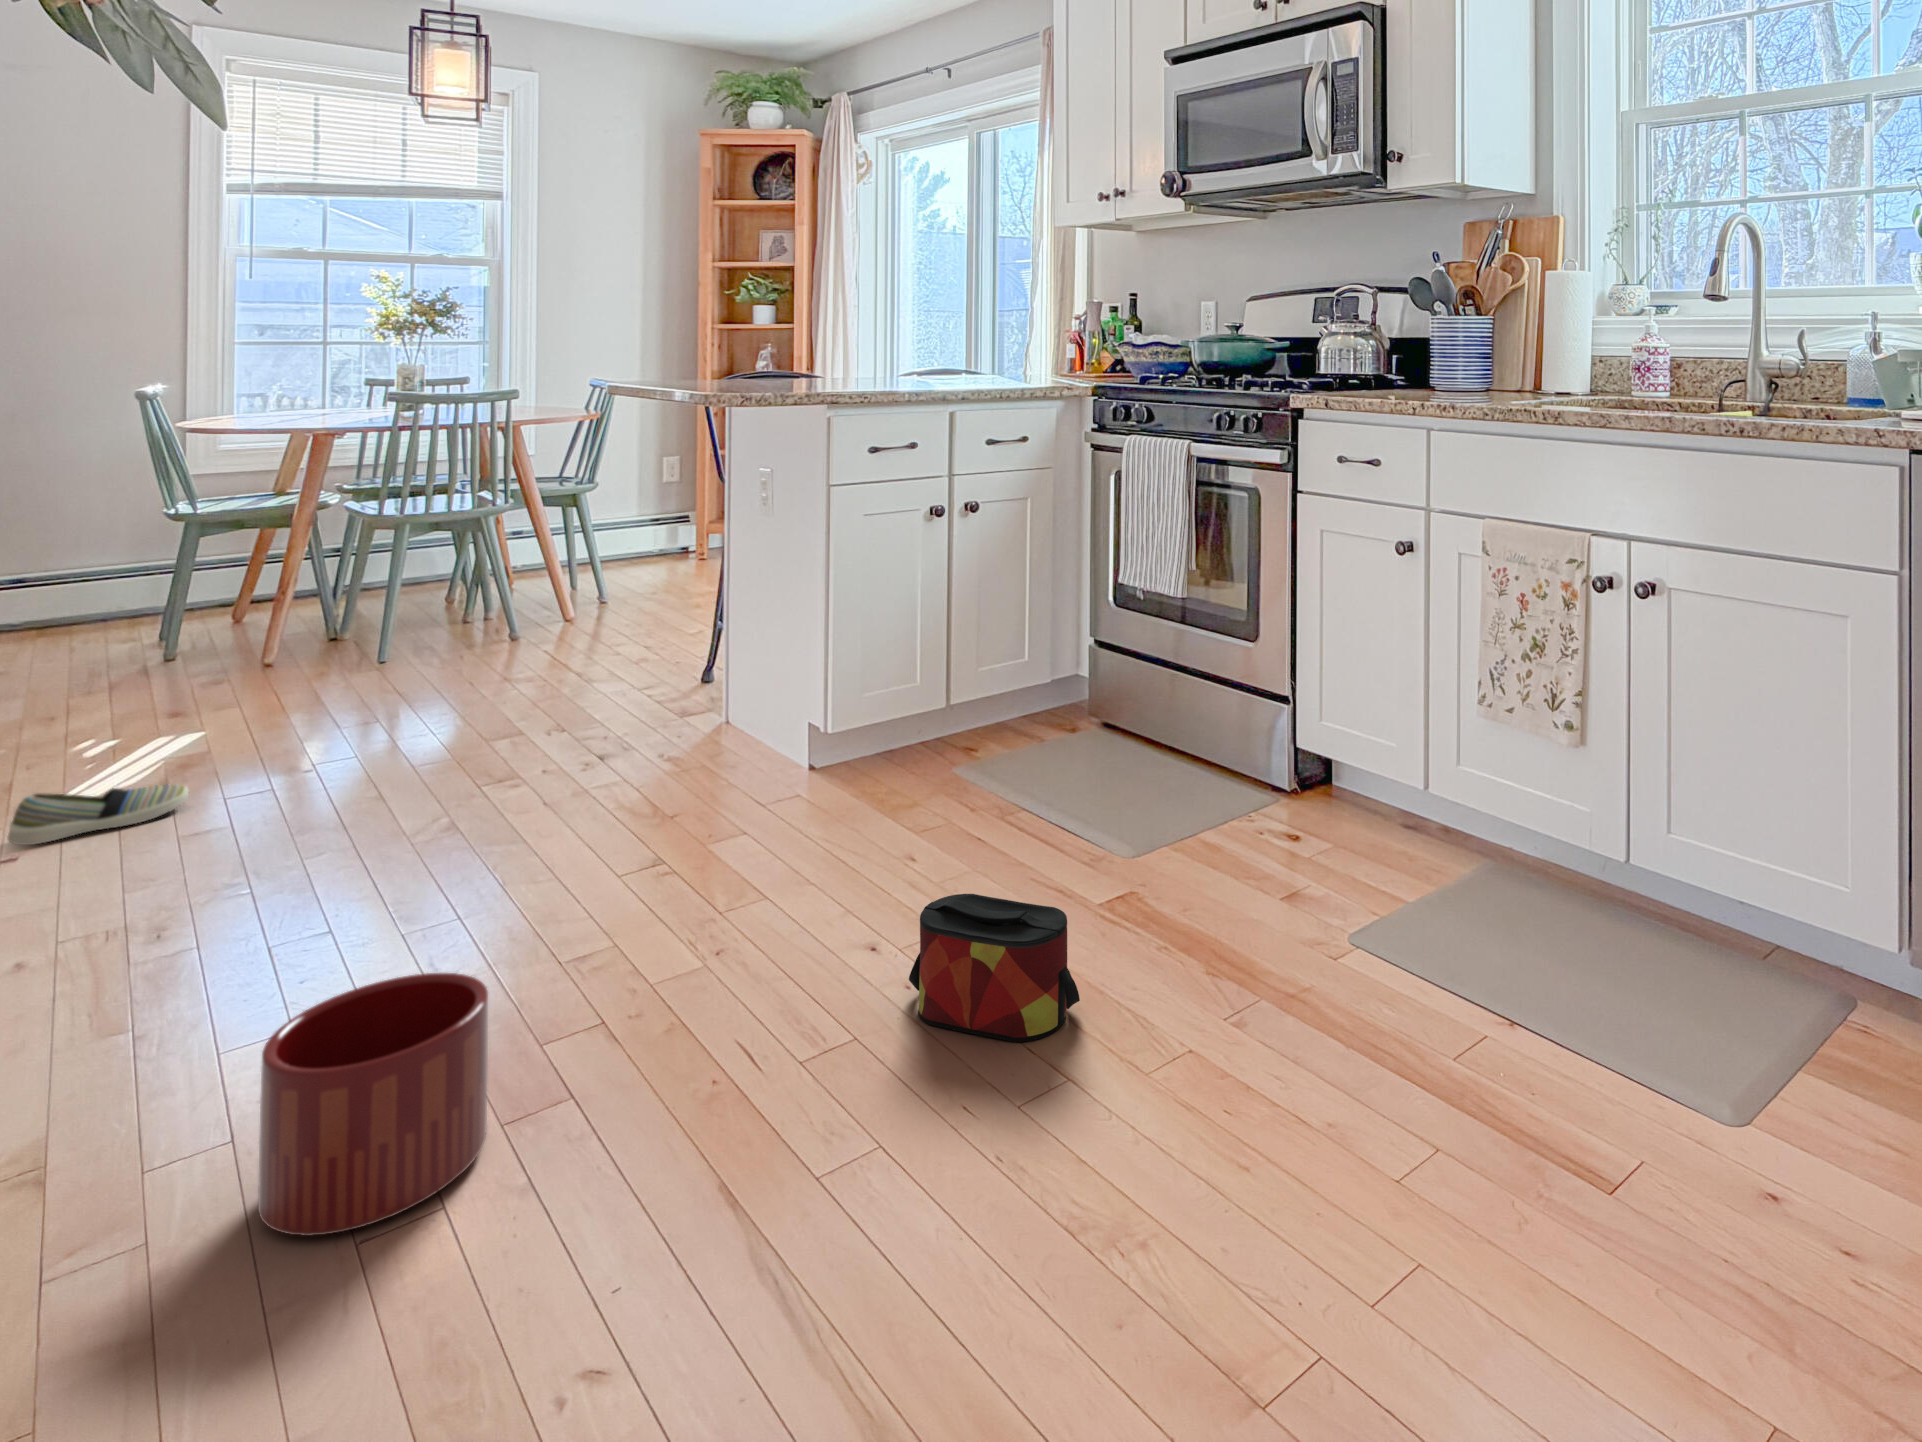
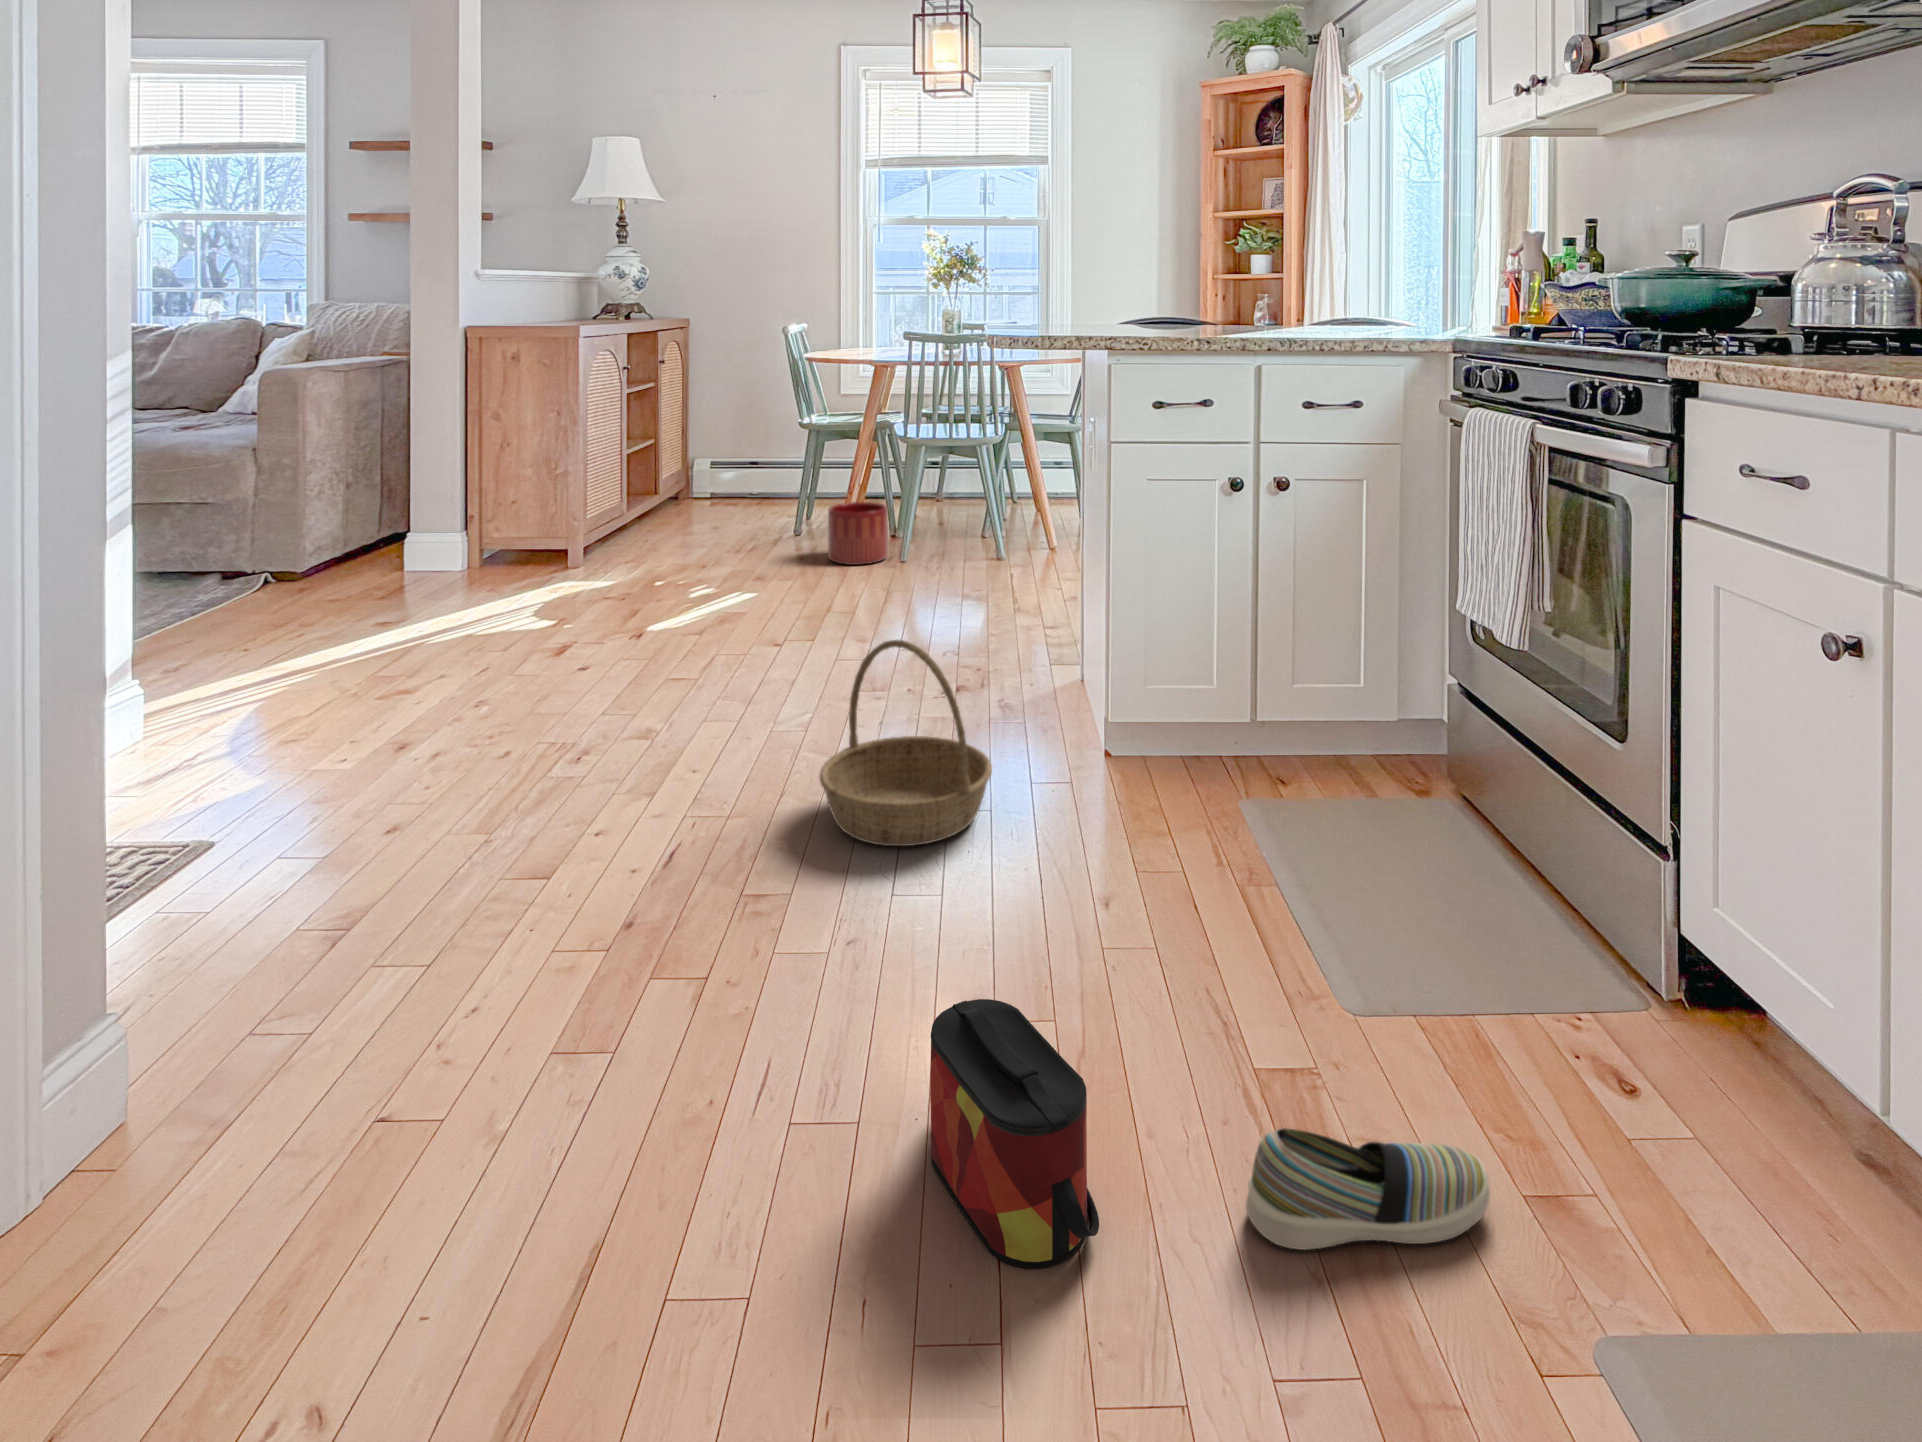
basket: none [568,687,756,884] -> present [819,640,992,846]
shoe: present [7,785,189,845] -> present [1246,1128,1490,1250]
planter: present [258,973,488,1236] -> present [828,502,888,565]

